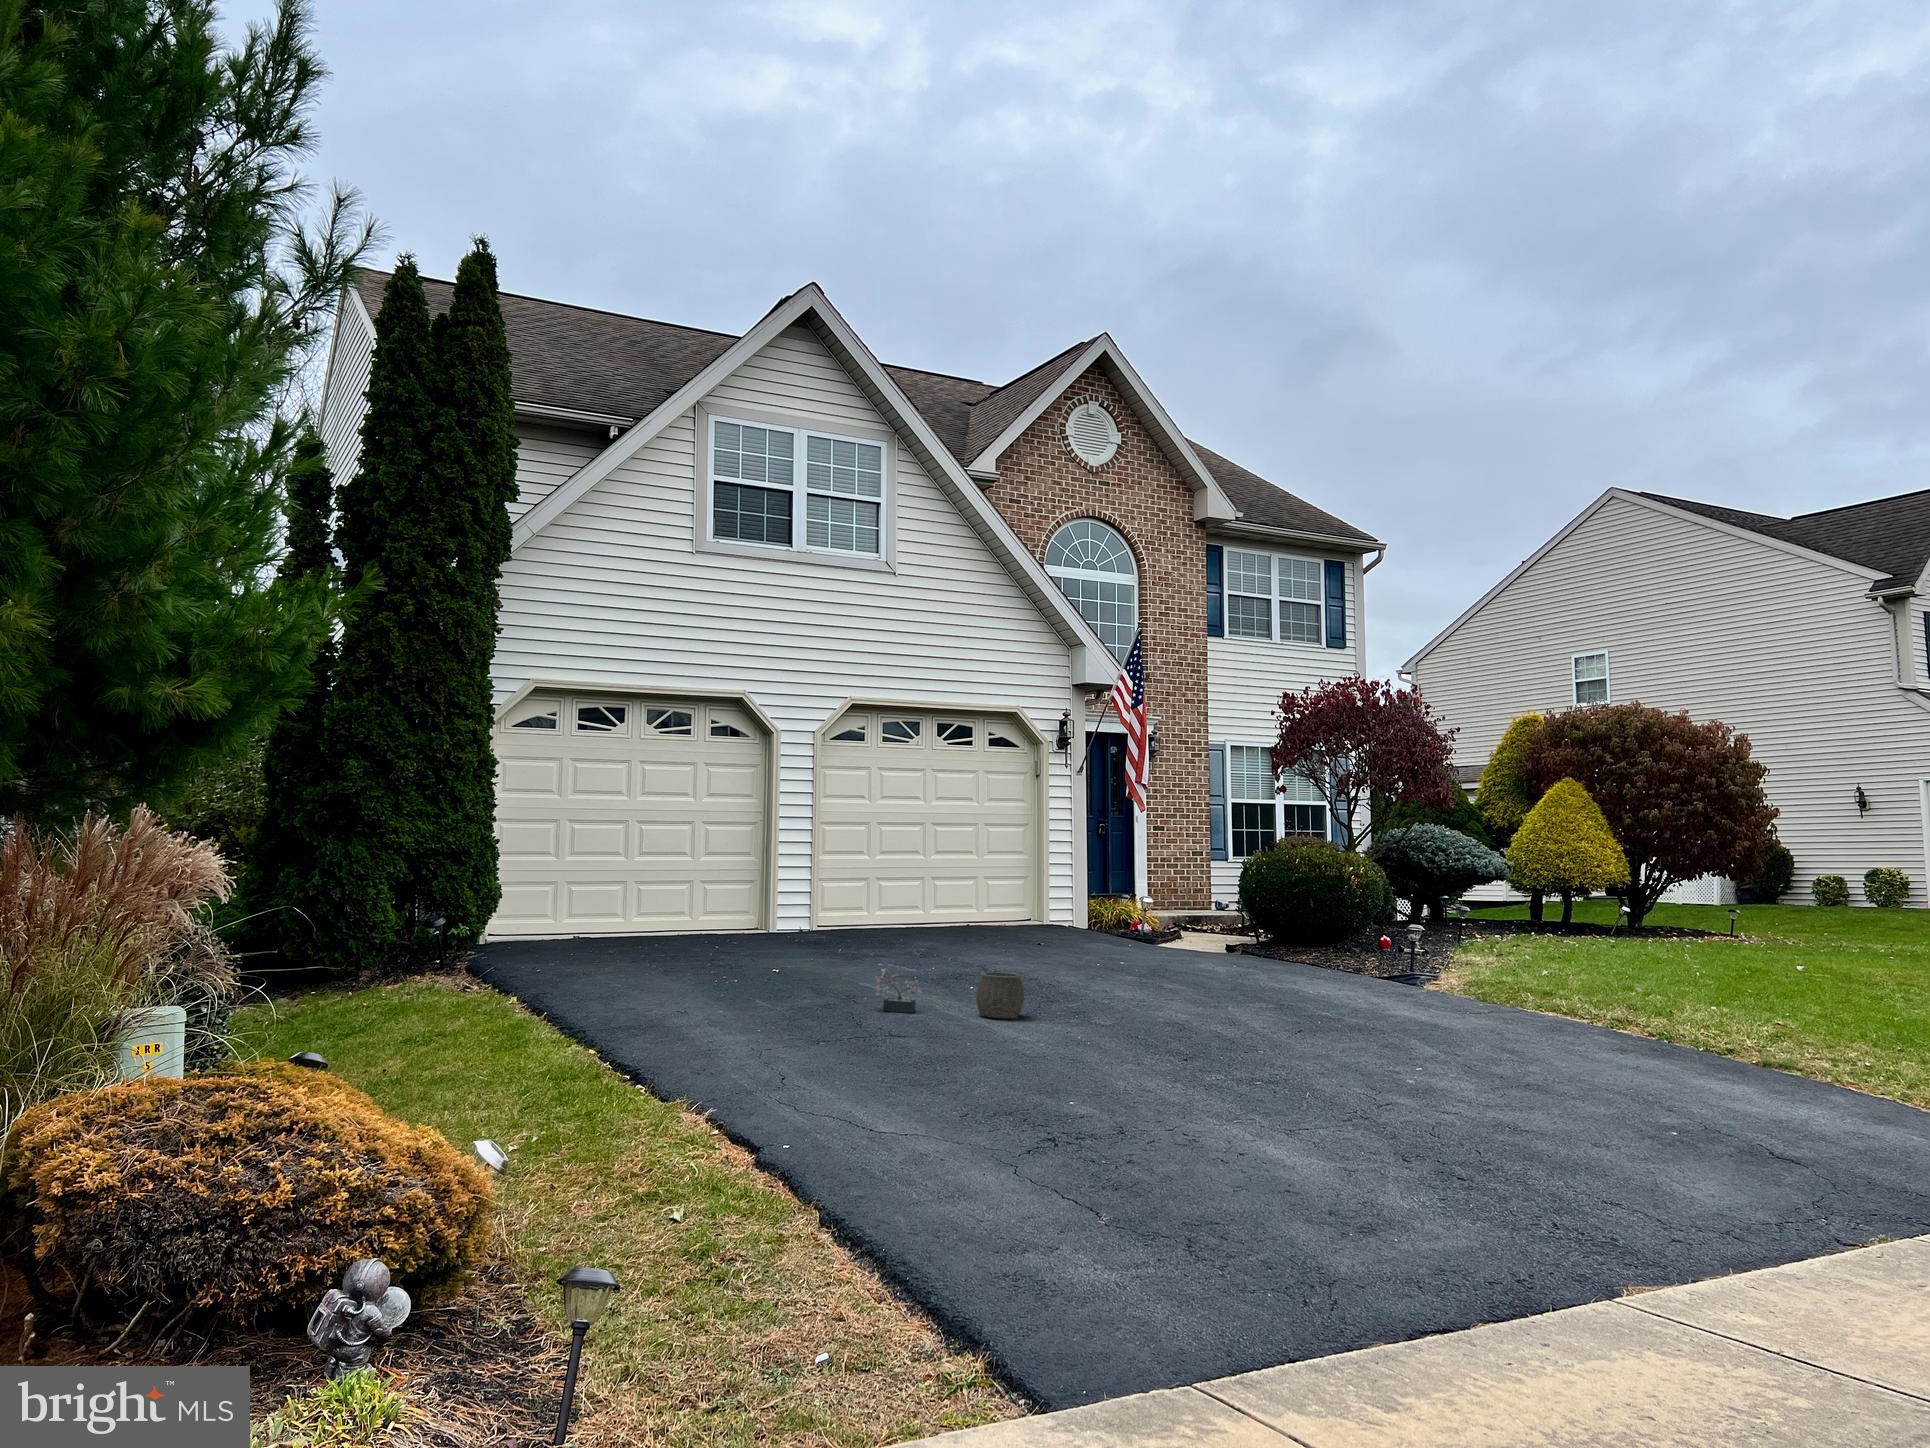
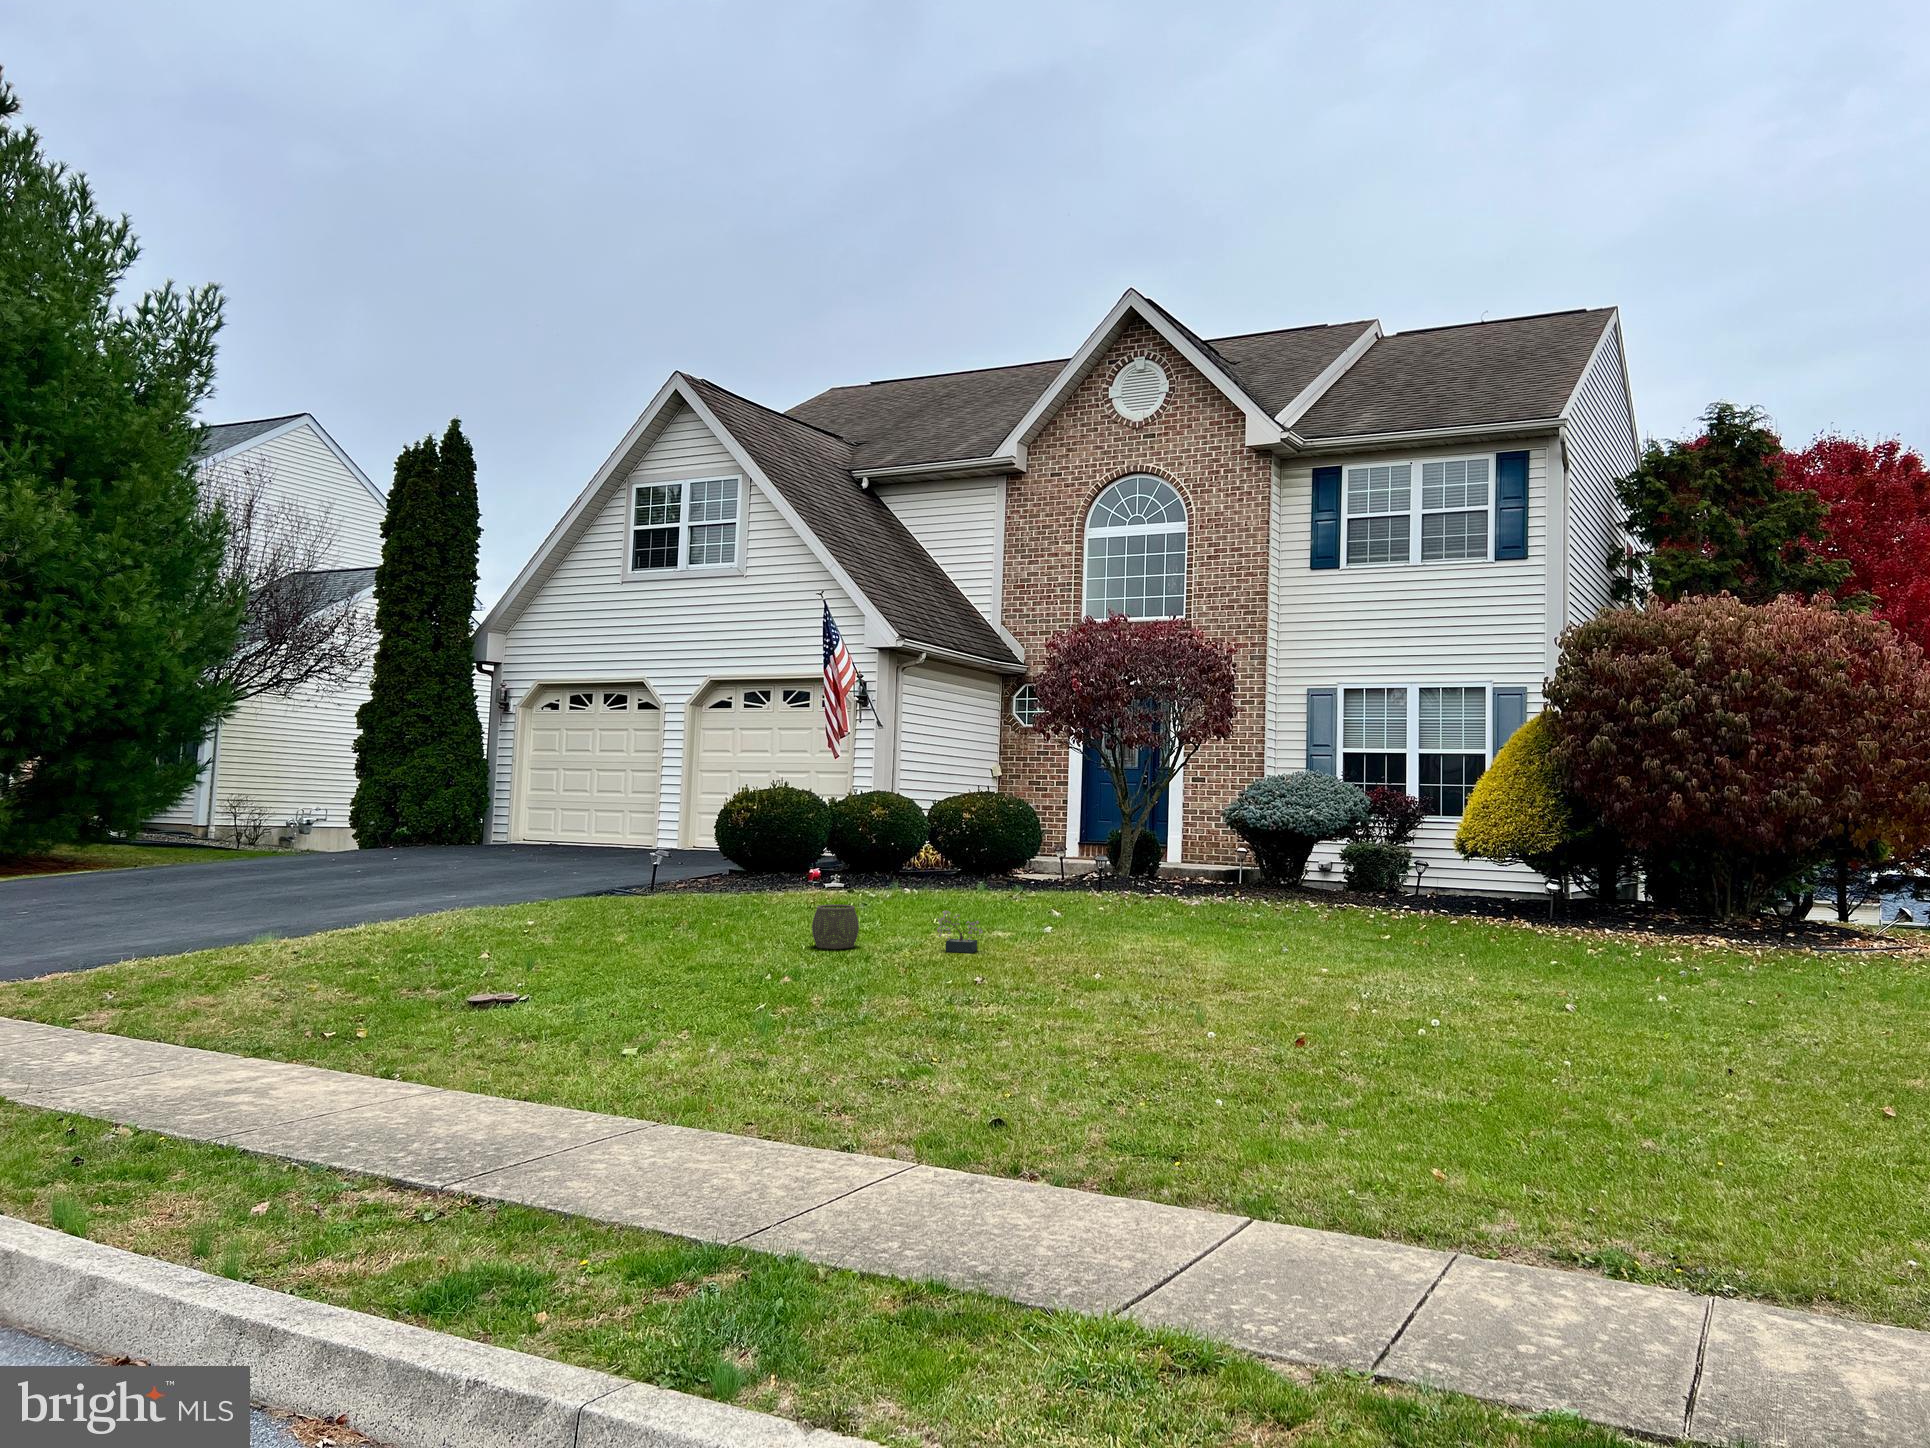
woven basket: present [975,972,1024,1019] -> present [812,904,859,949]

